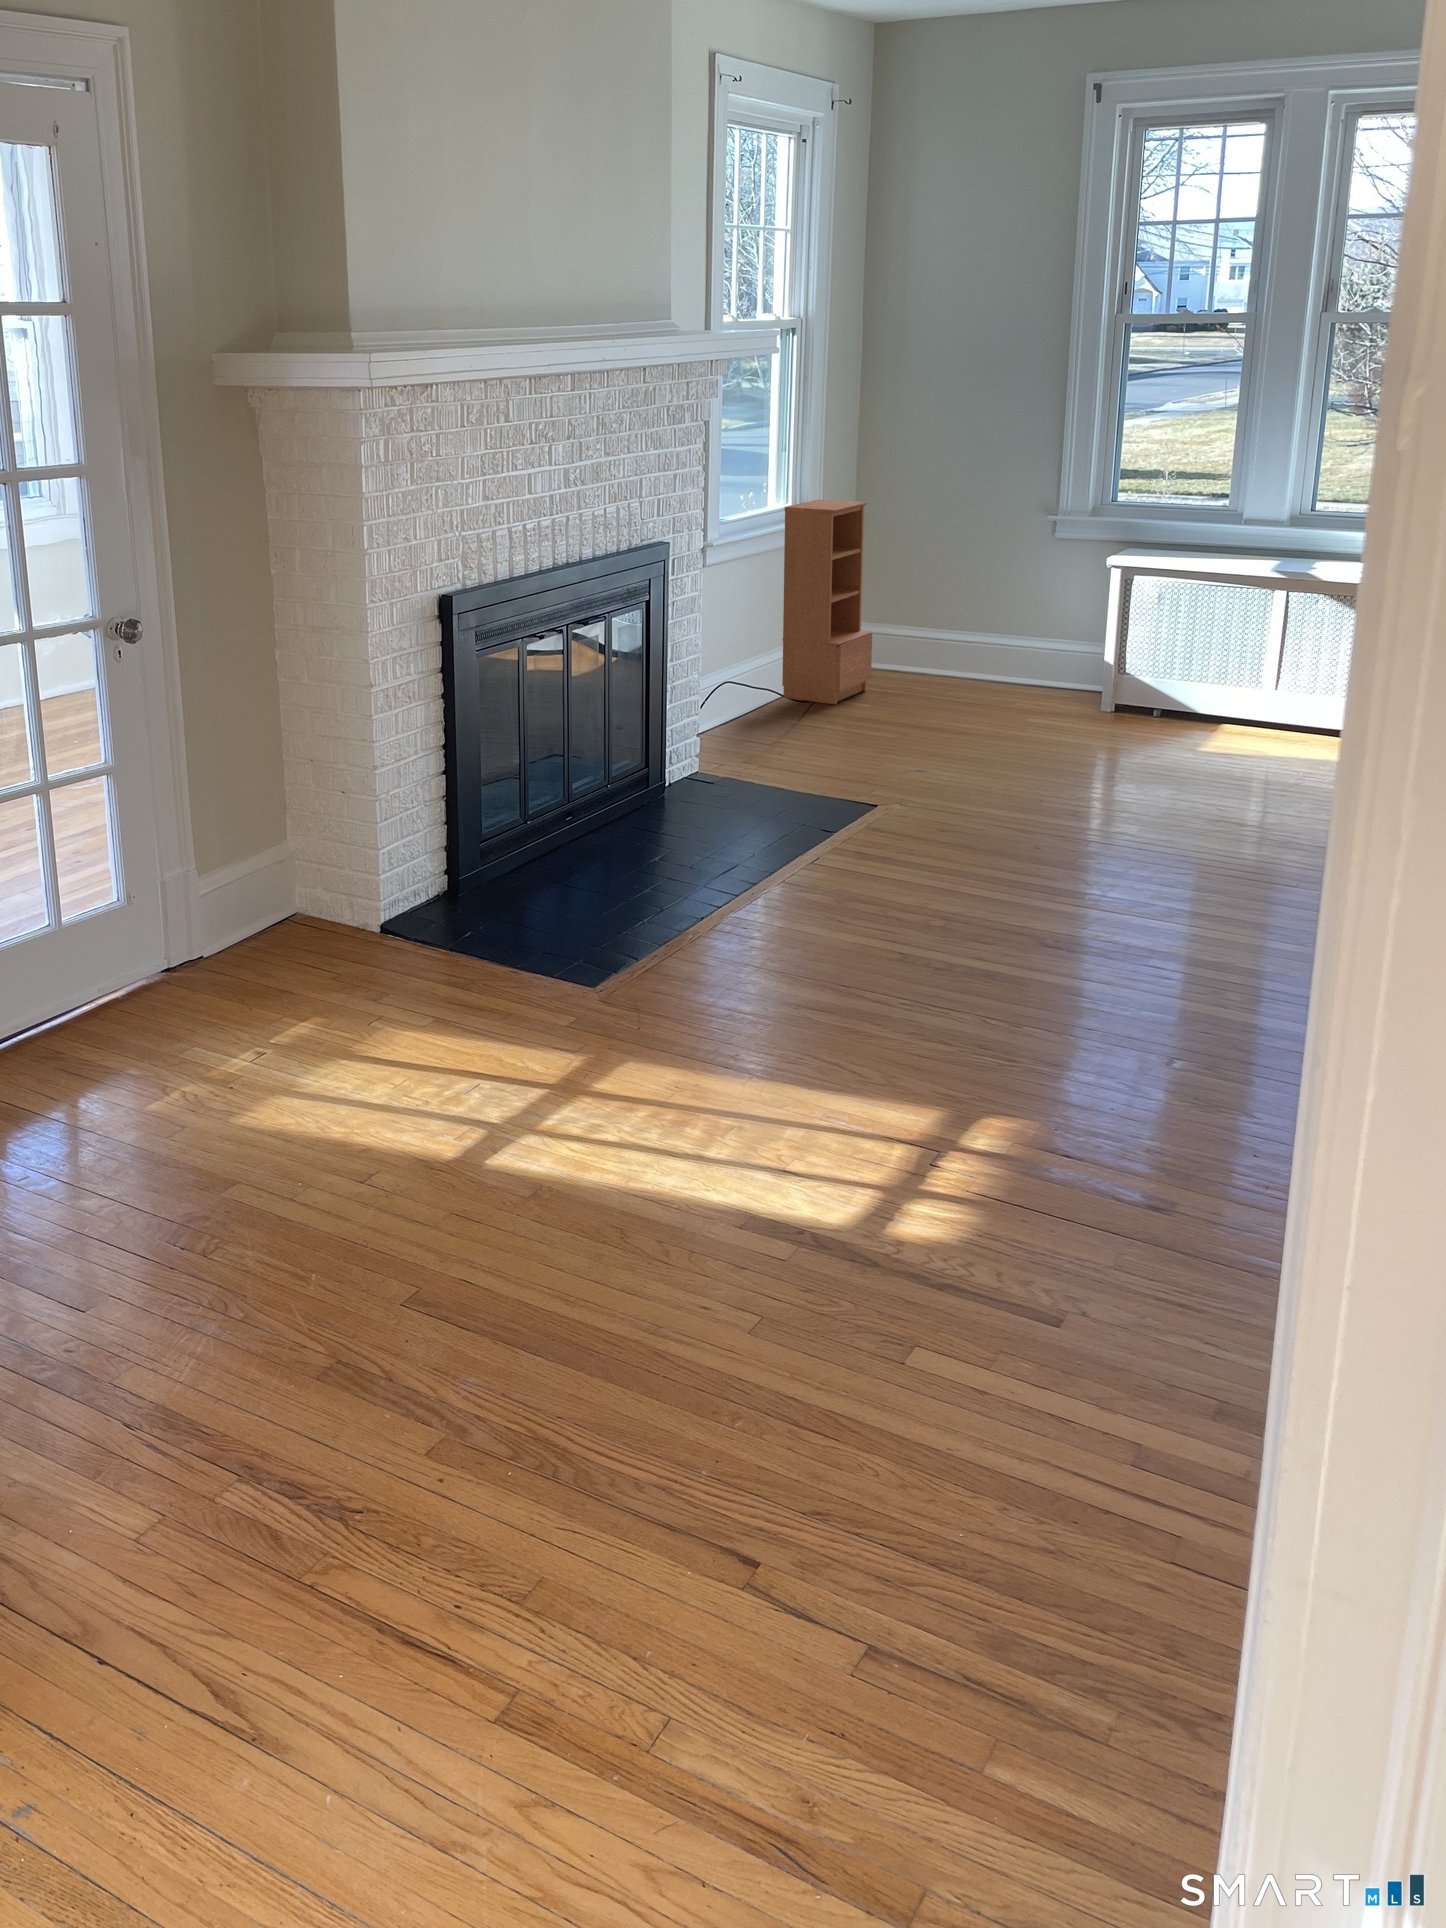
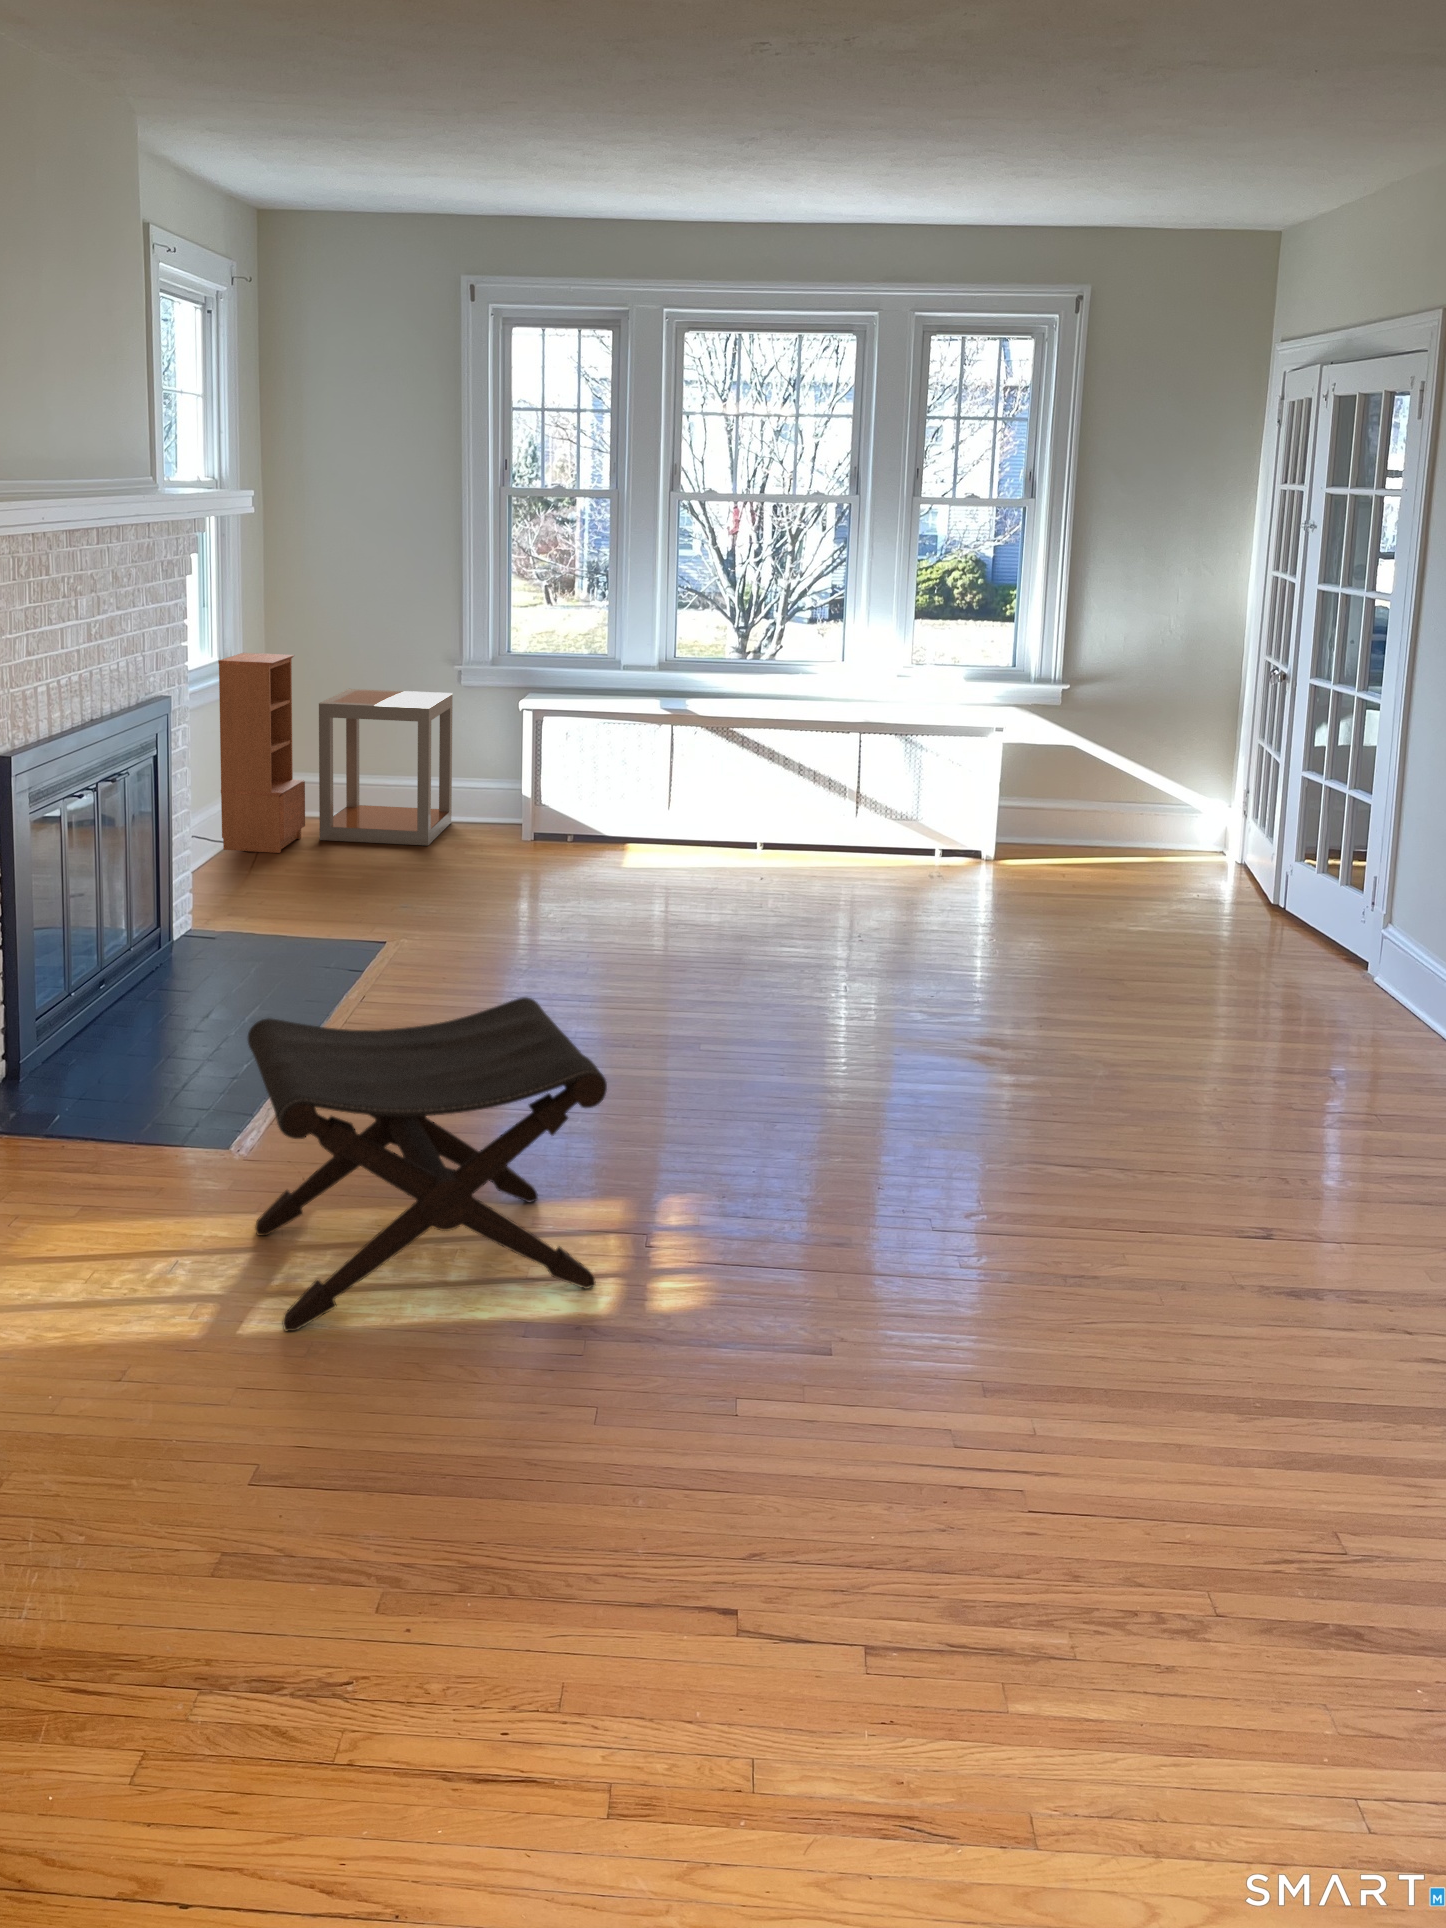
side table: none [884,539,1042,708] -> present [319,689,453,845]
footstool: none [512,866,861,1192] -> present [248,997,607,1331]

